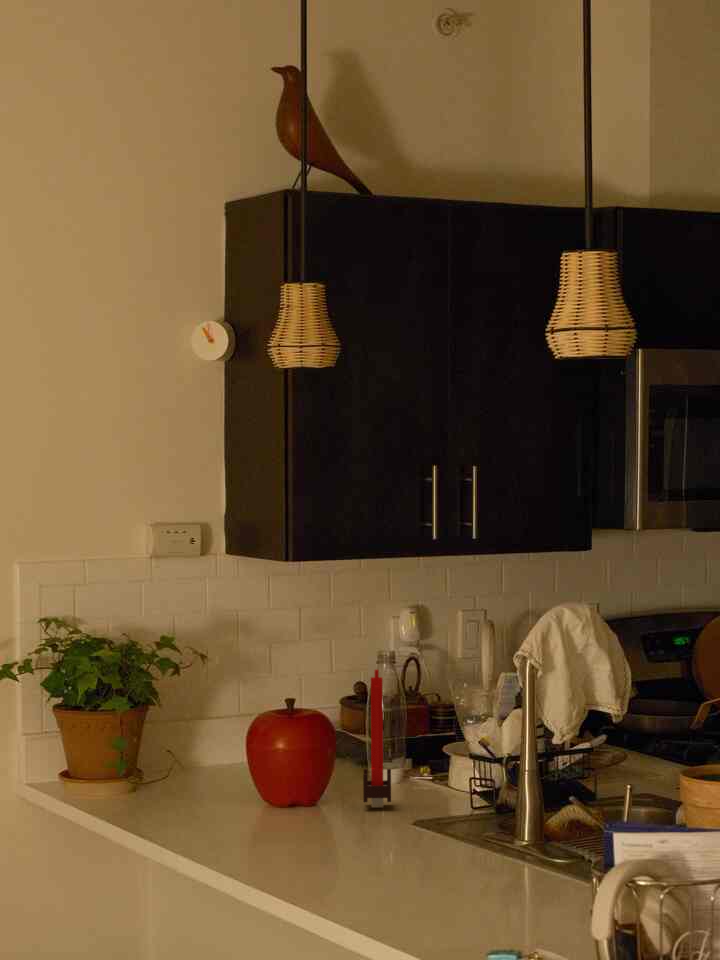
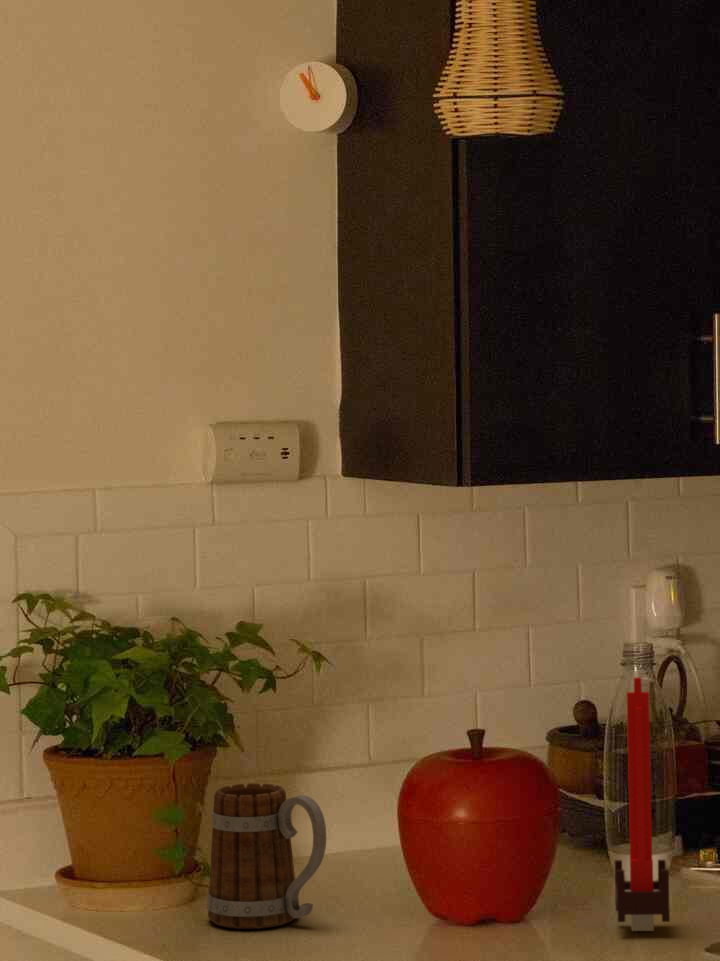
mug: none [141,726,207,806] -> present [207,783,326,929]

